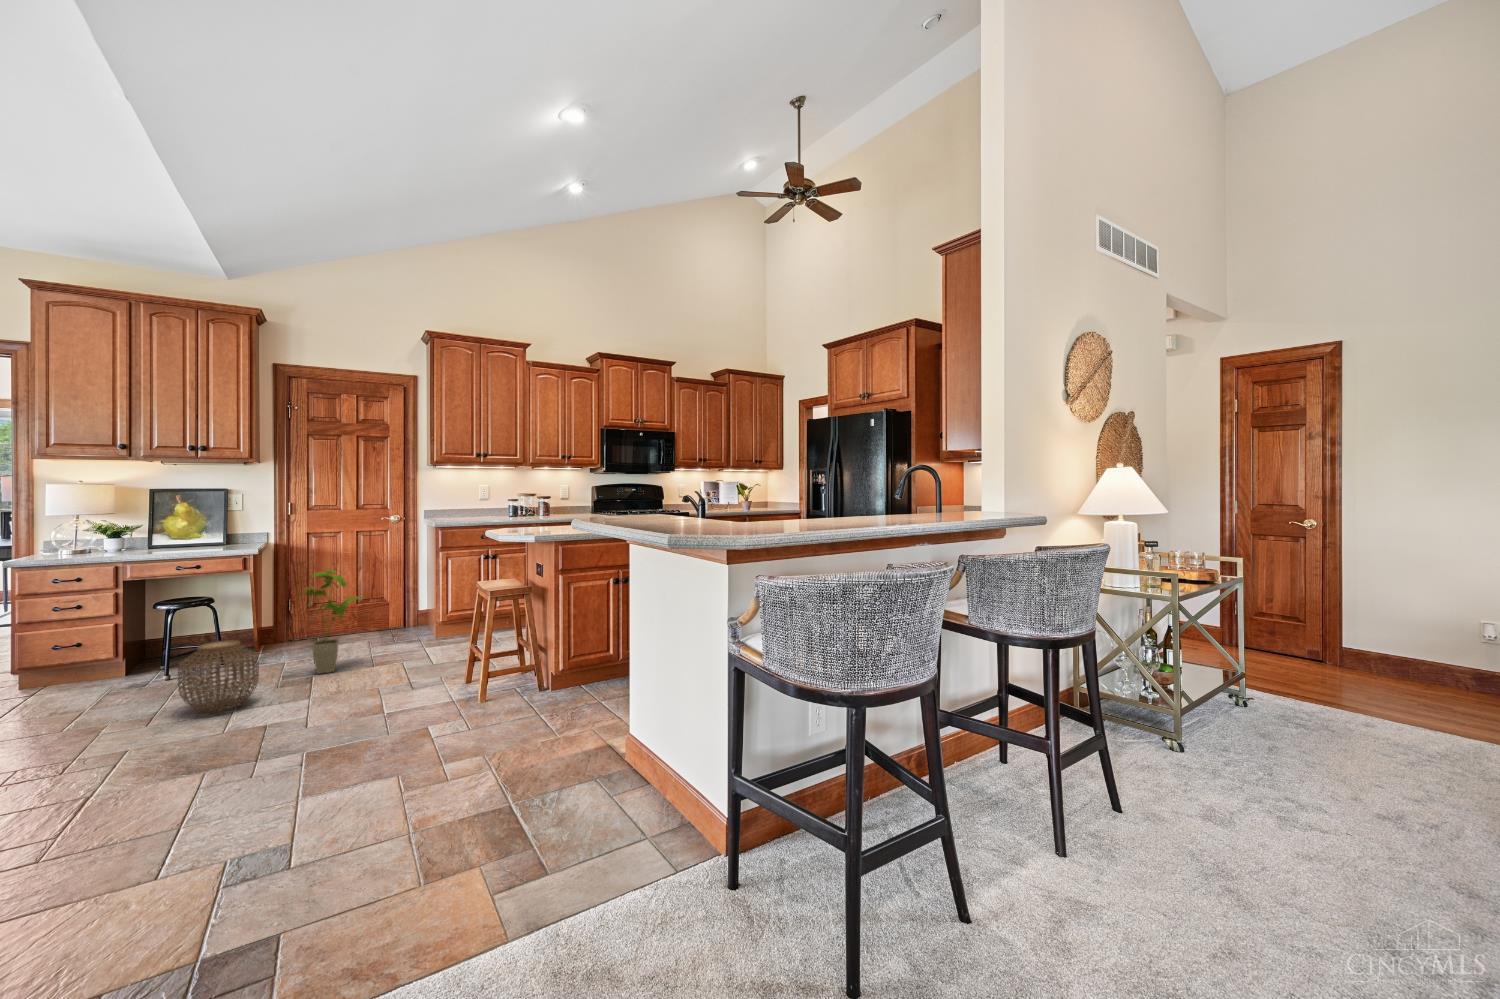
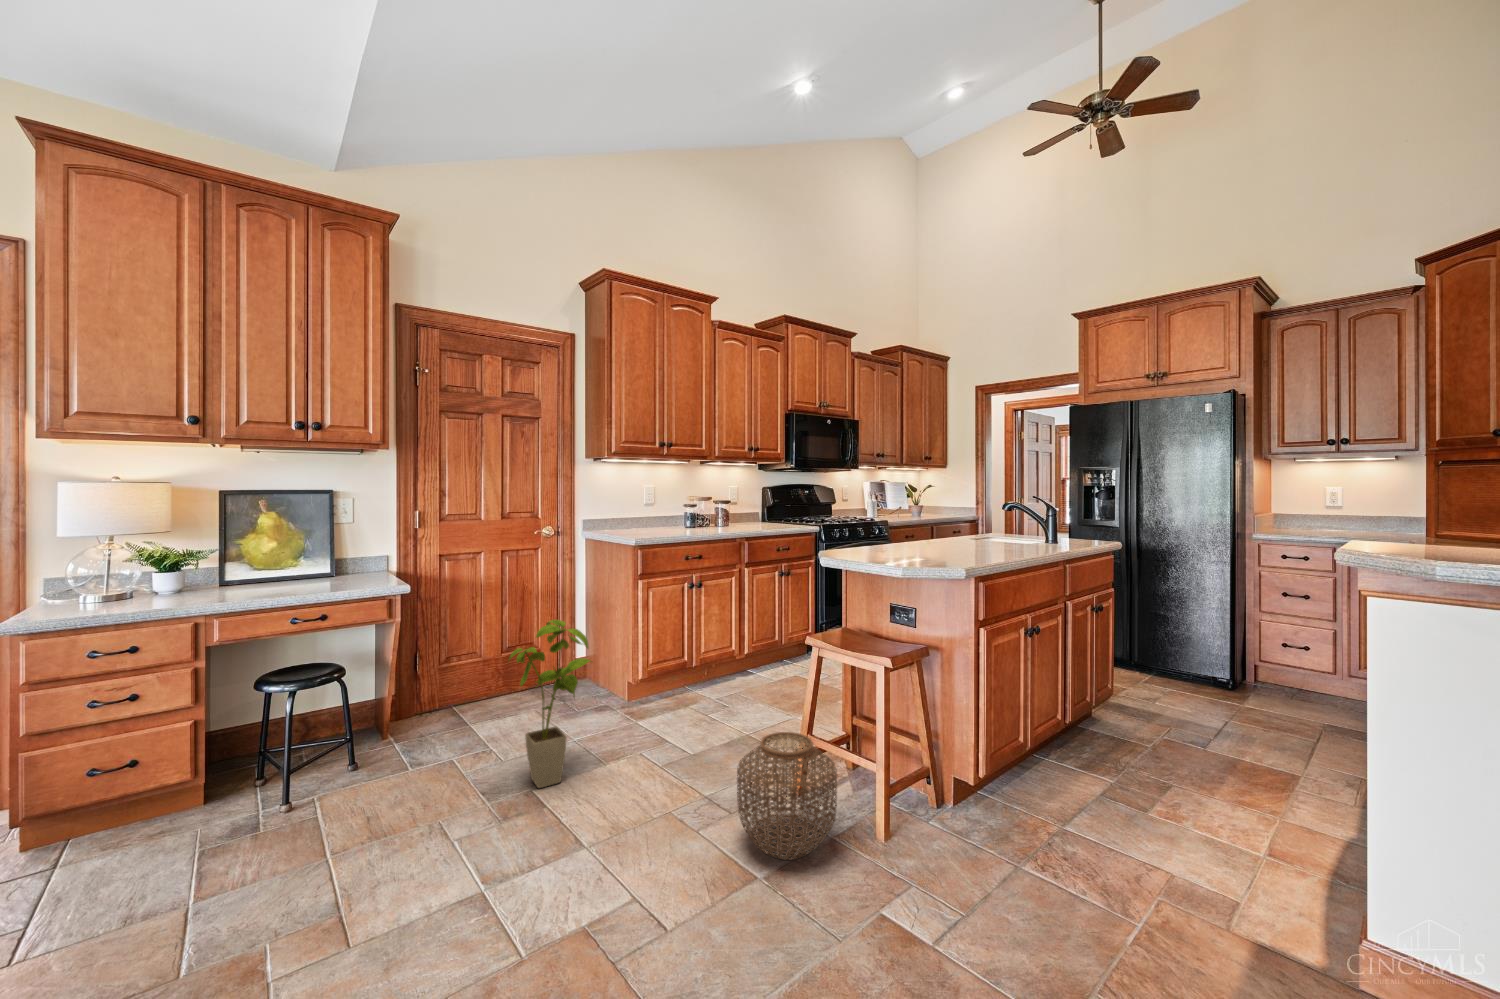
woven basket: present [178,640,259,713] -> present [737,732,837,860]

